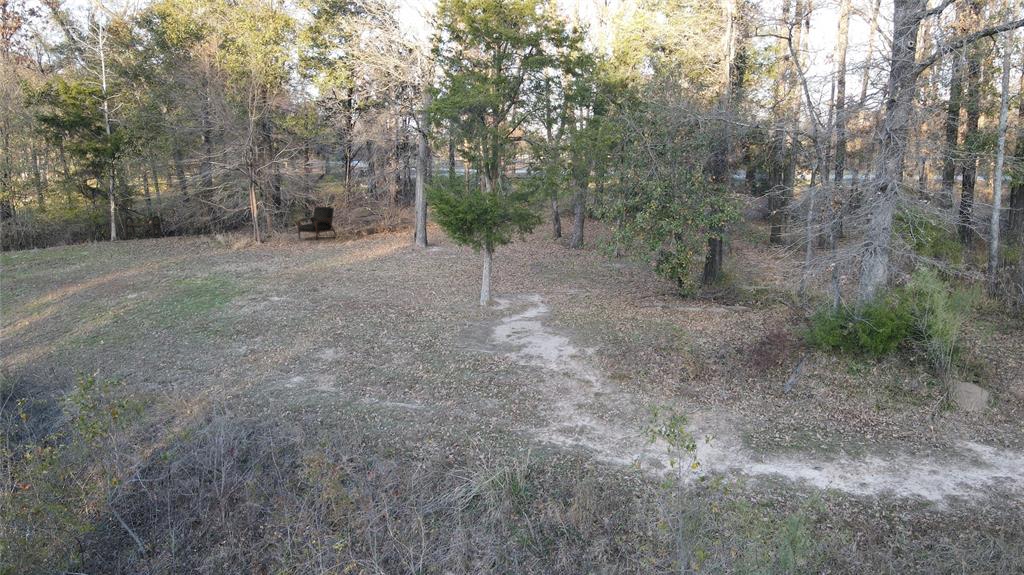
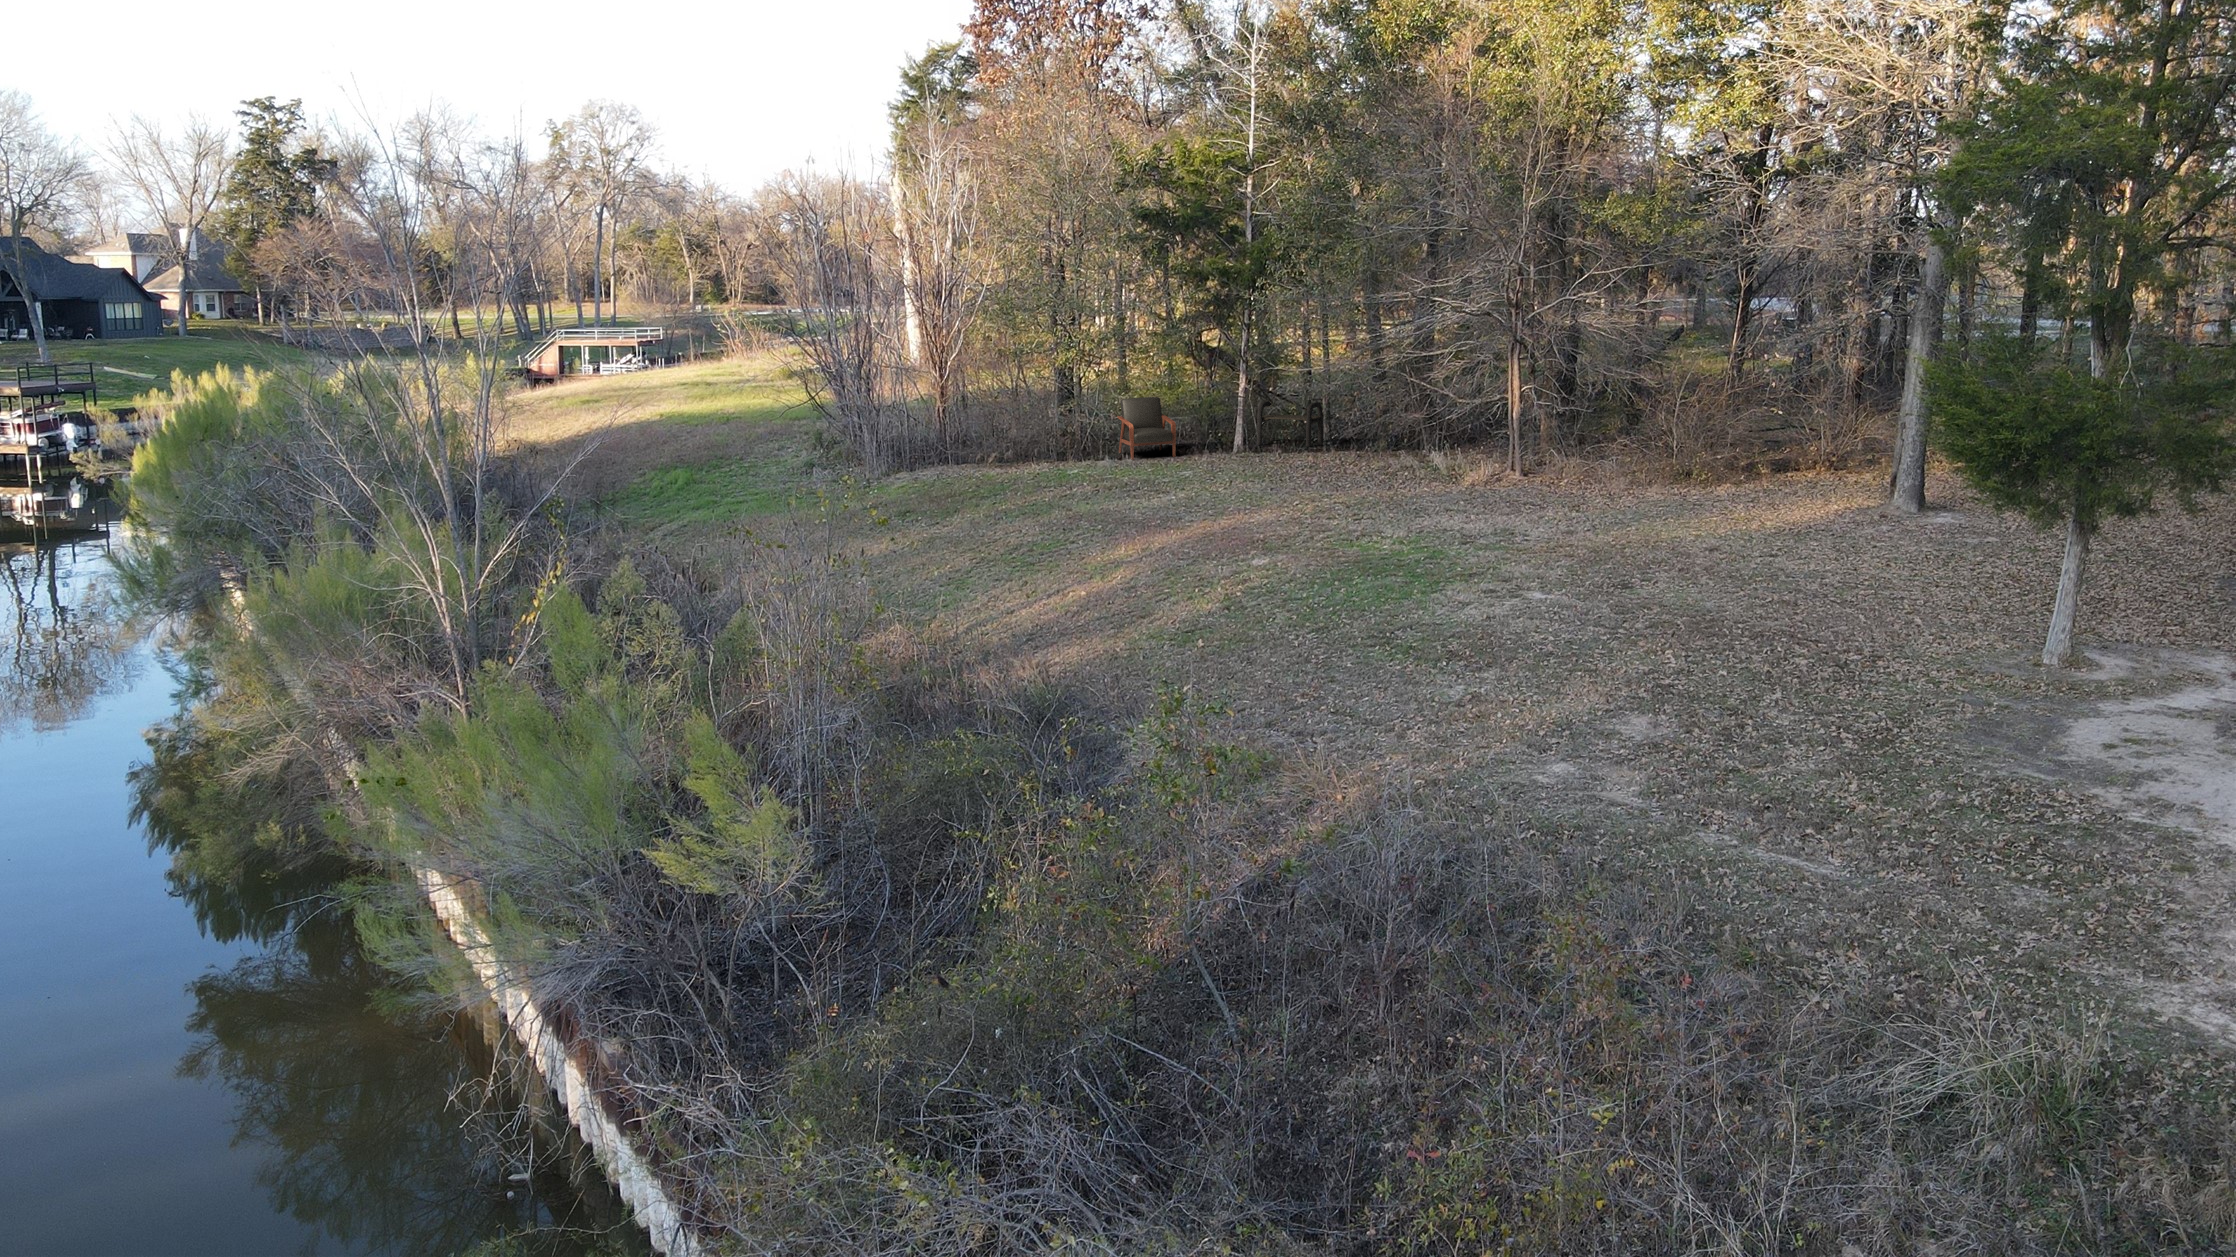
chair: present [297,207,337,240] -> present [1117,397,1176,460]

